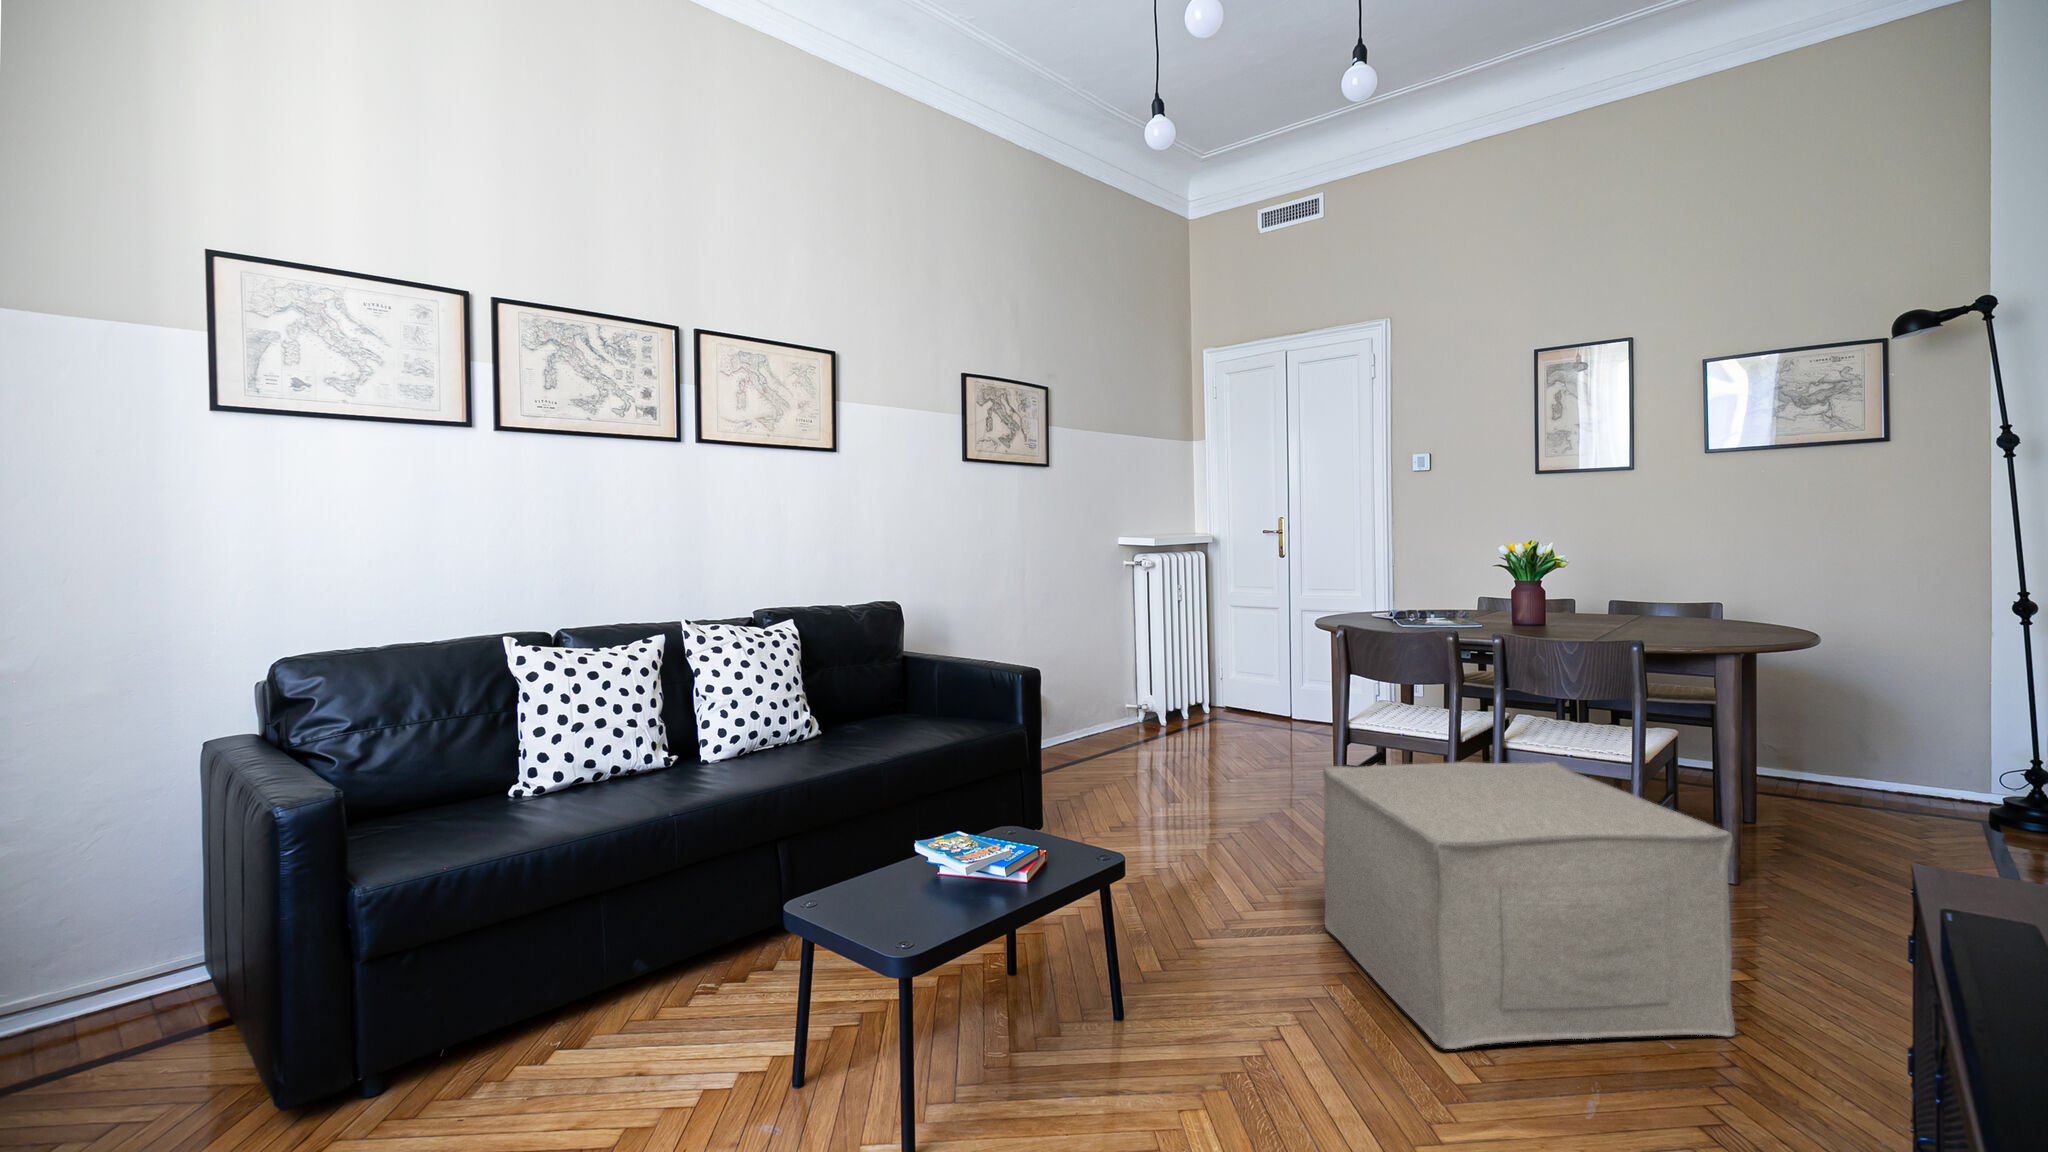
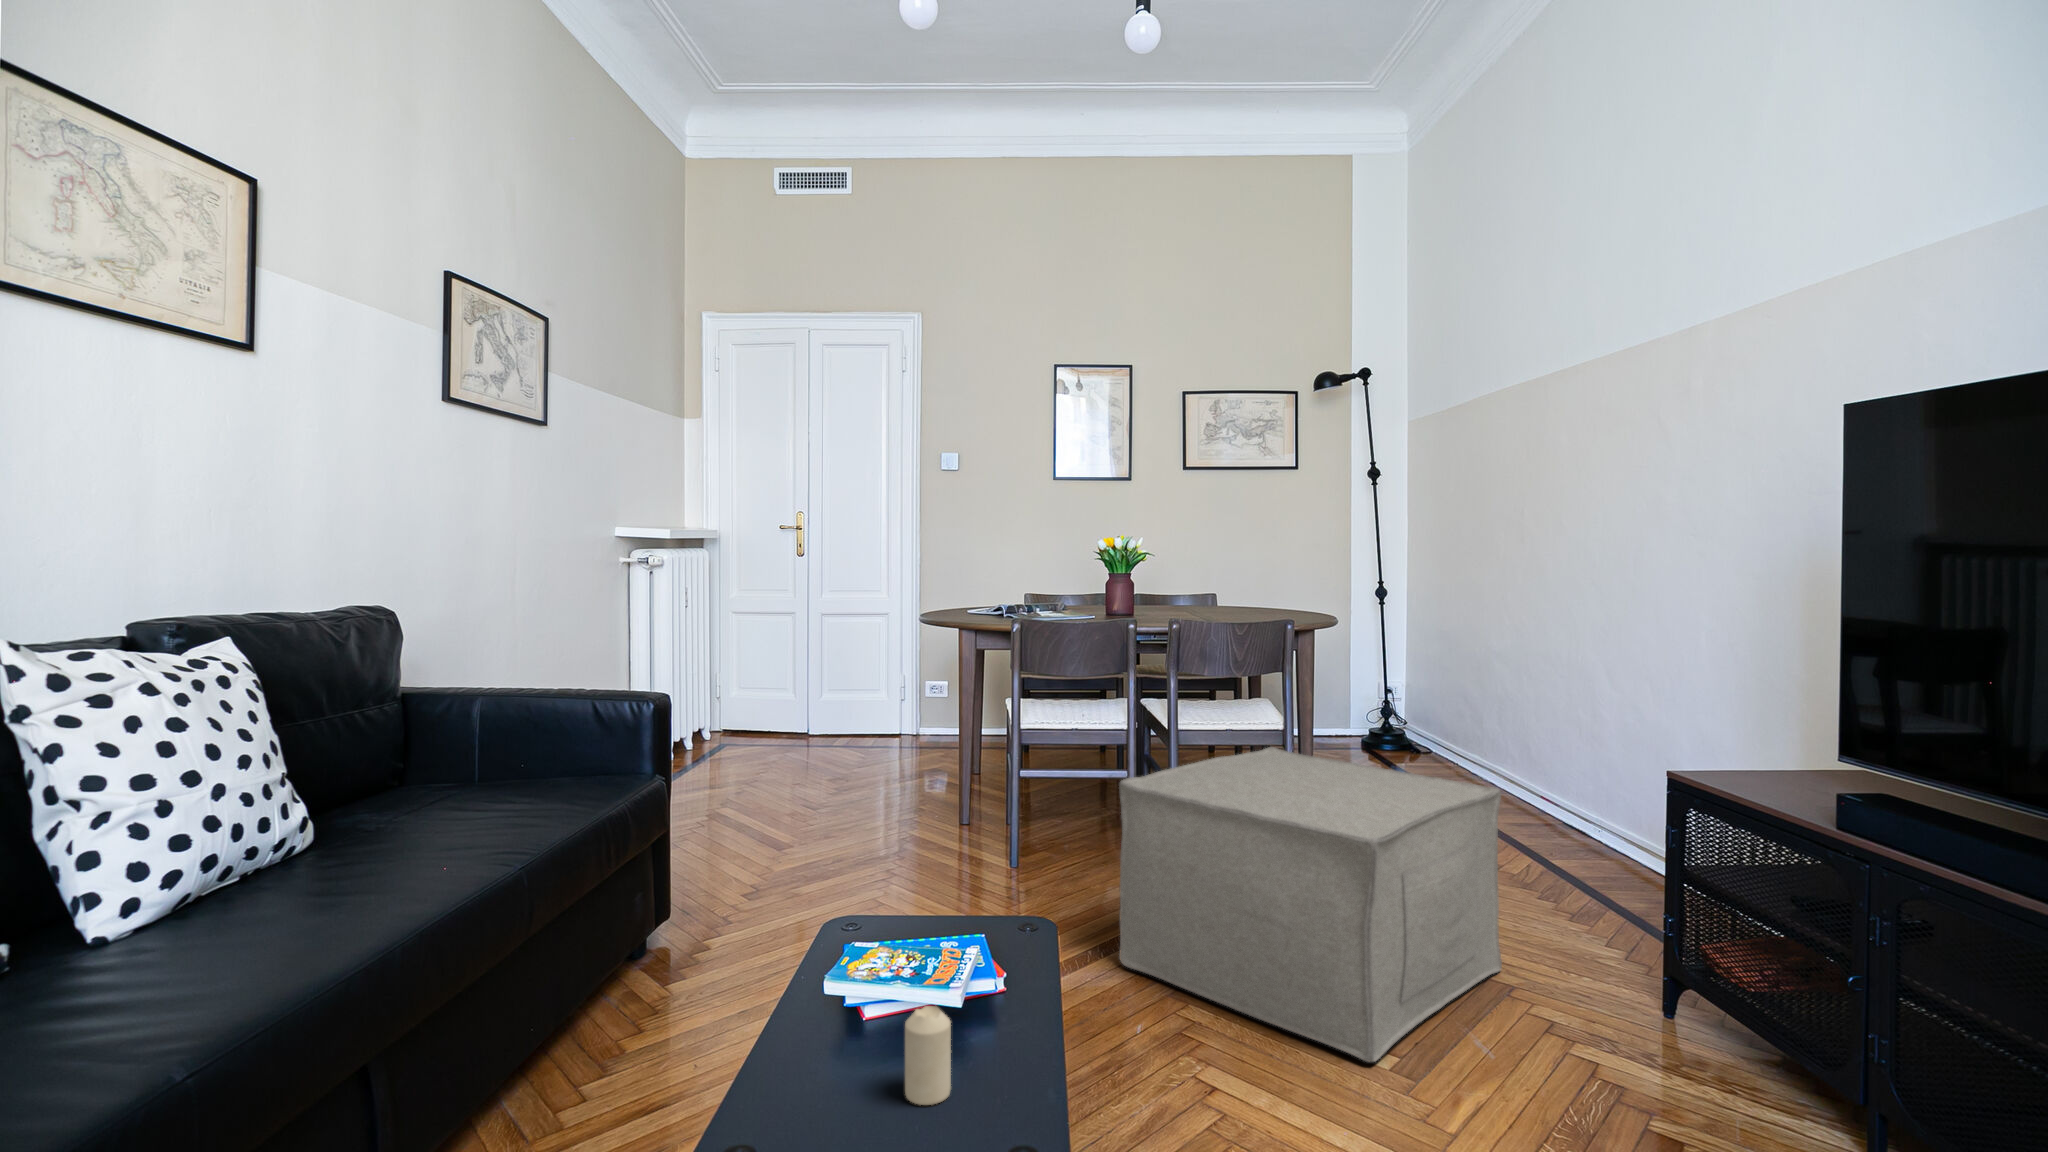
candle: none [904,853,932,907] -> present [905,1006,951,1105]

